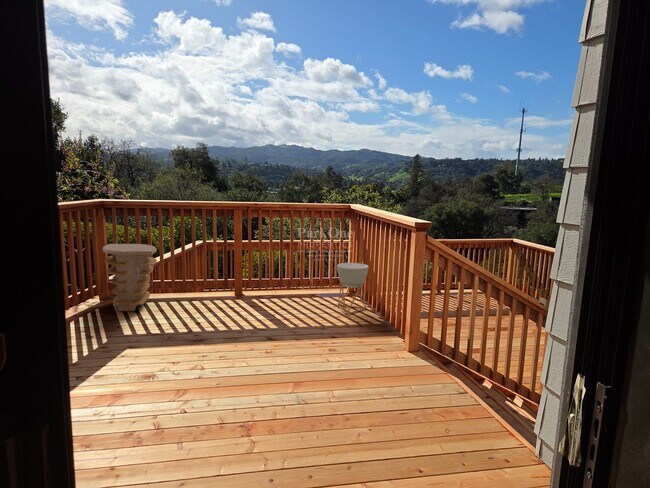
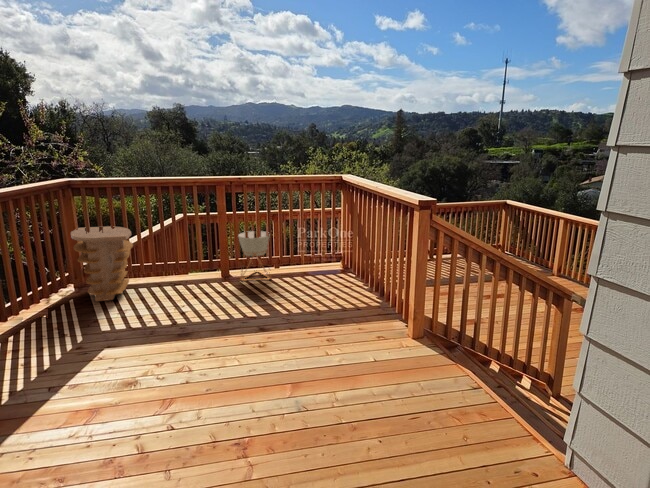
planter: present [337,263,369,314] -> present [238,231,271,281]

